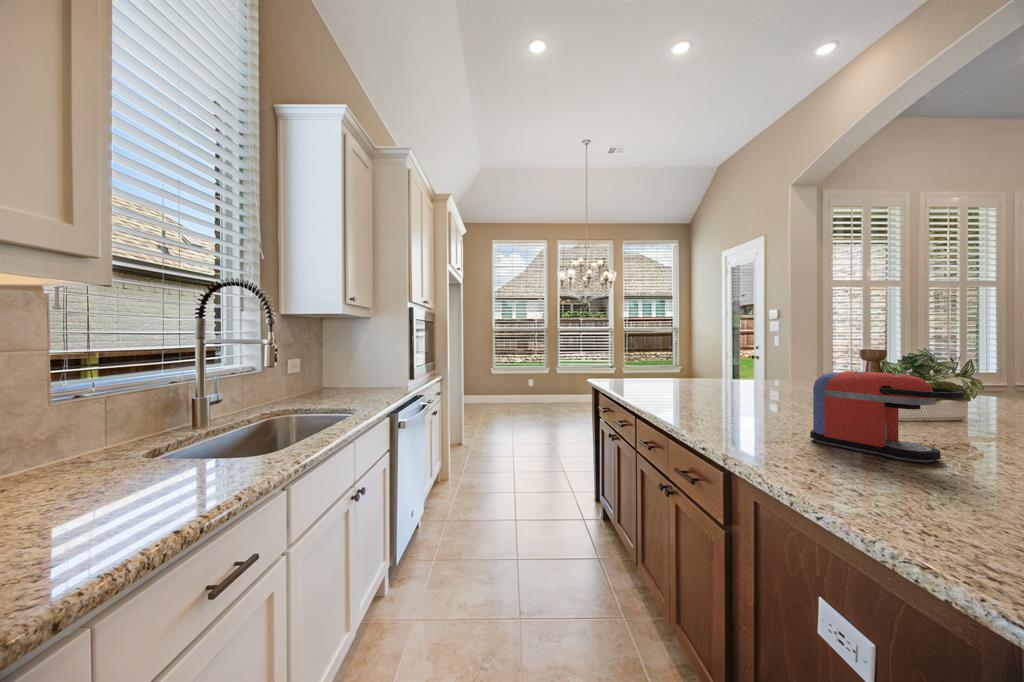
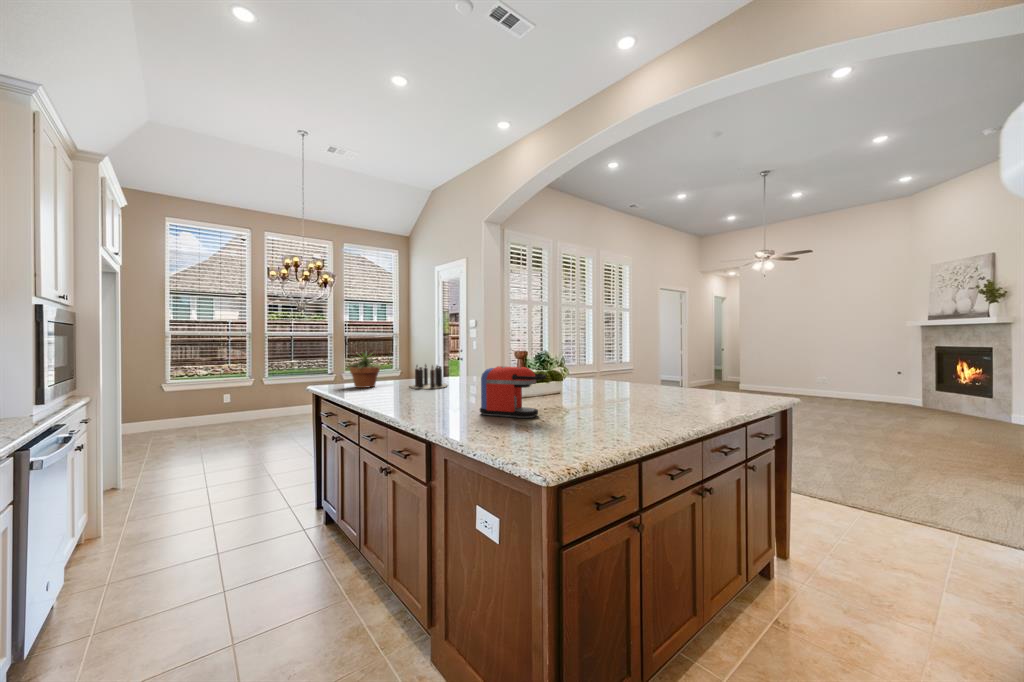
potted plant: none [621,344,666,385] -> present [347,352,382,388]
candle: none [688,361,761,393] -> present [410,365,447,389]

